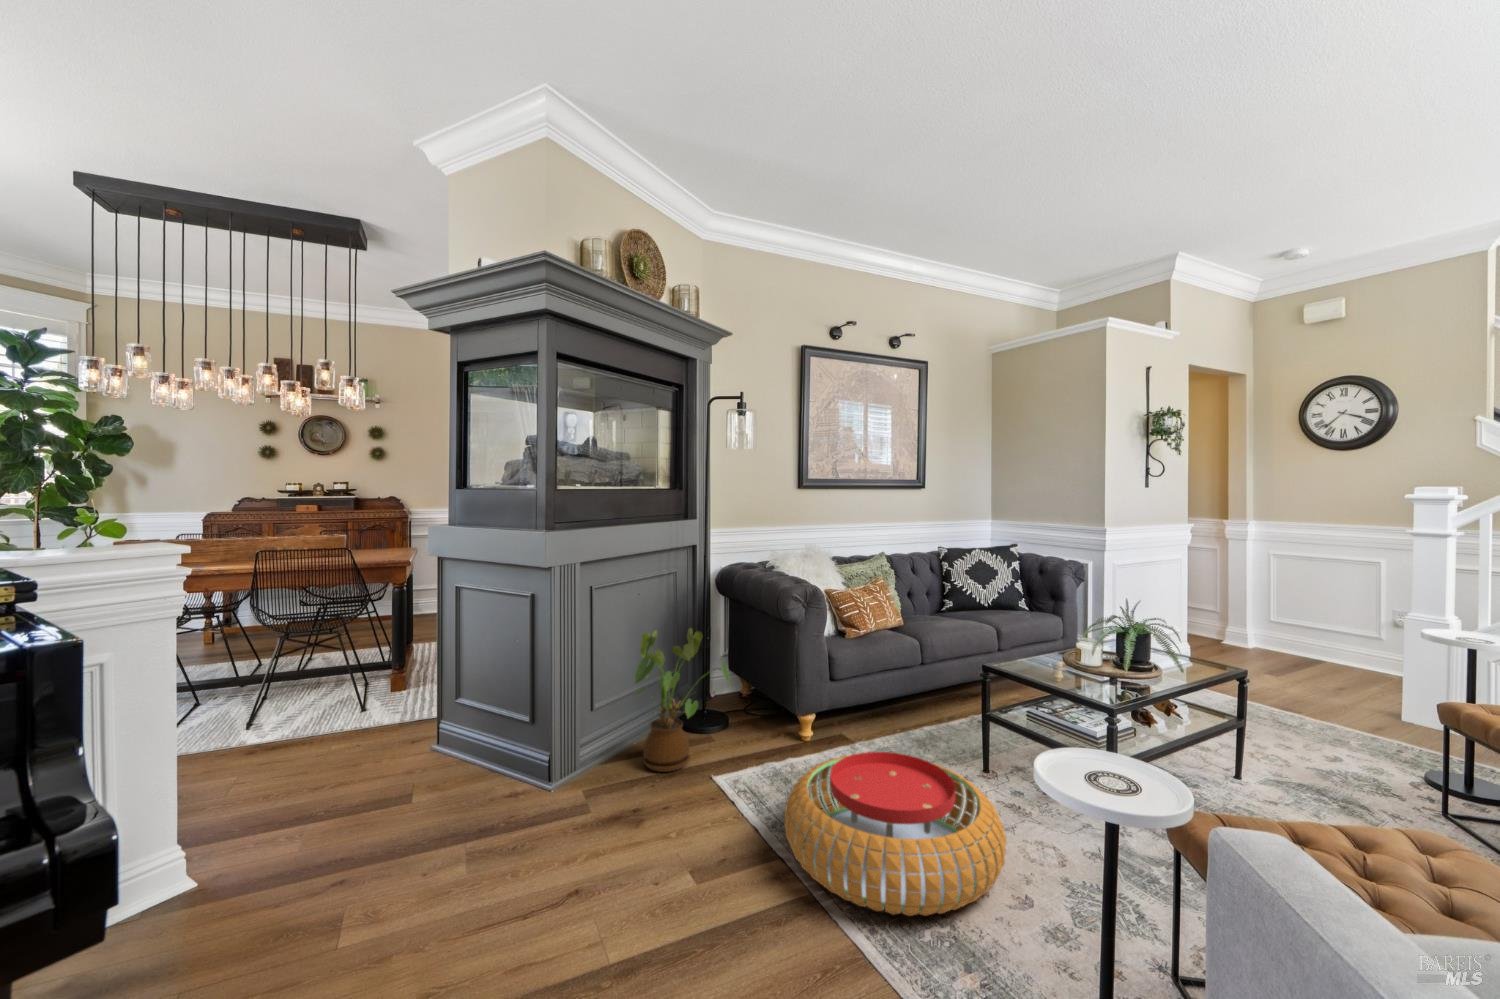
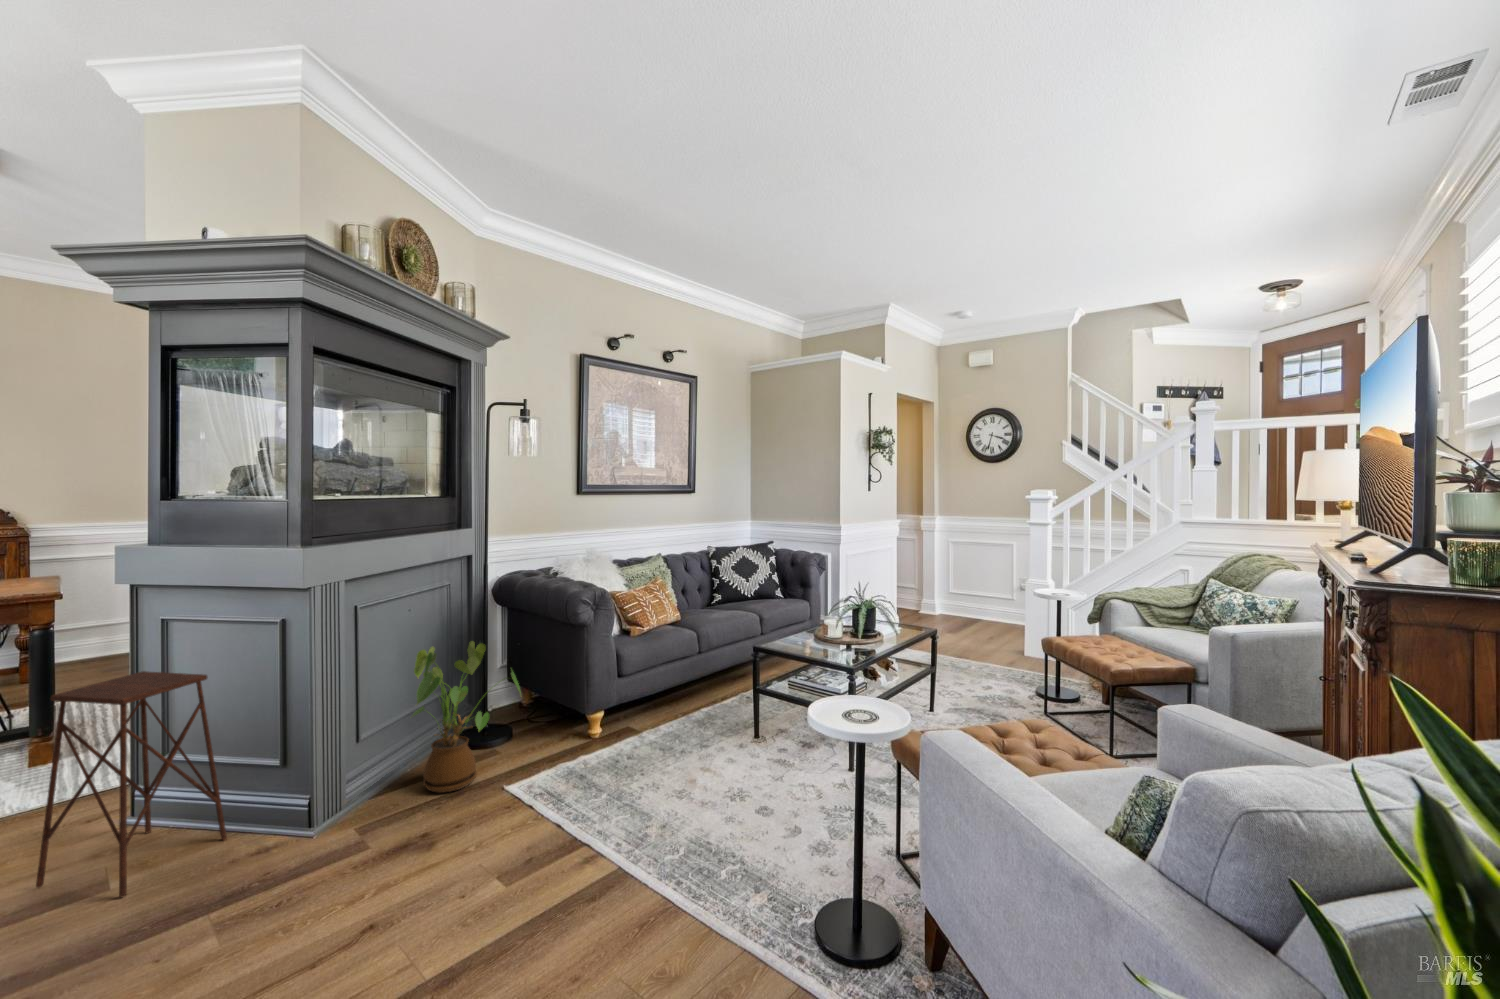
side table: none [363,630,489,817] -> present [36,671,227,897]
pouf: present [785,752,1006,916] -> none [590,733,780,865]

